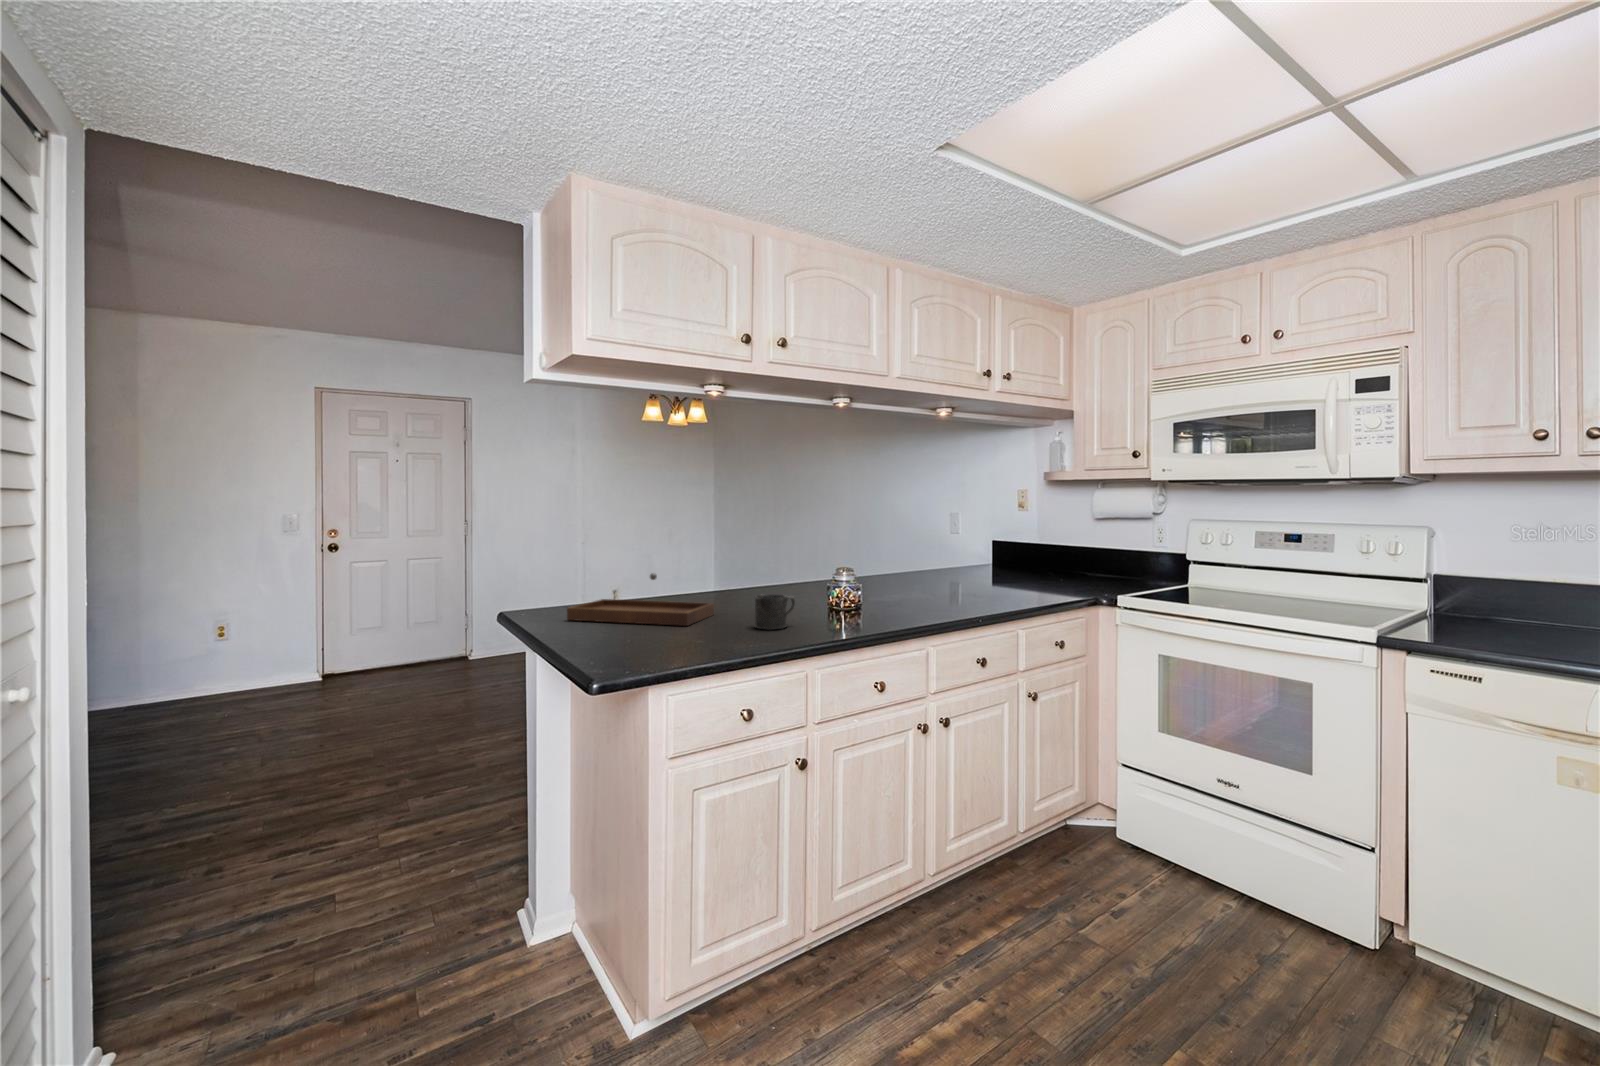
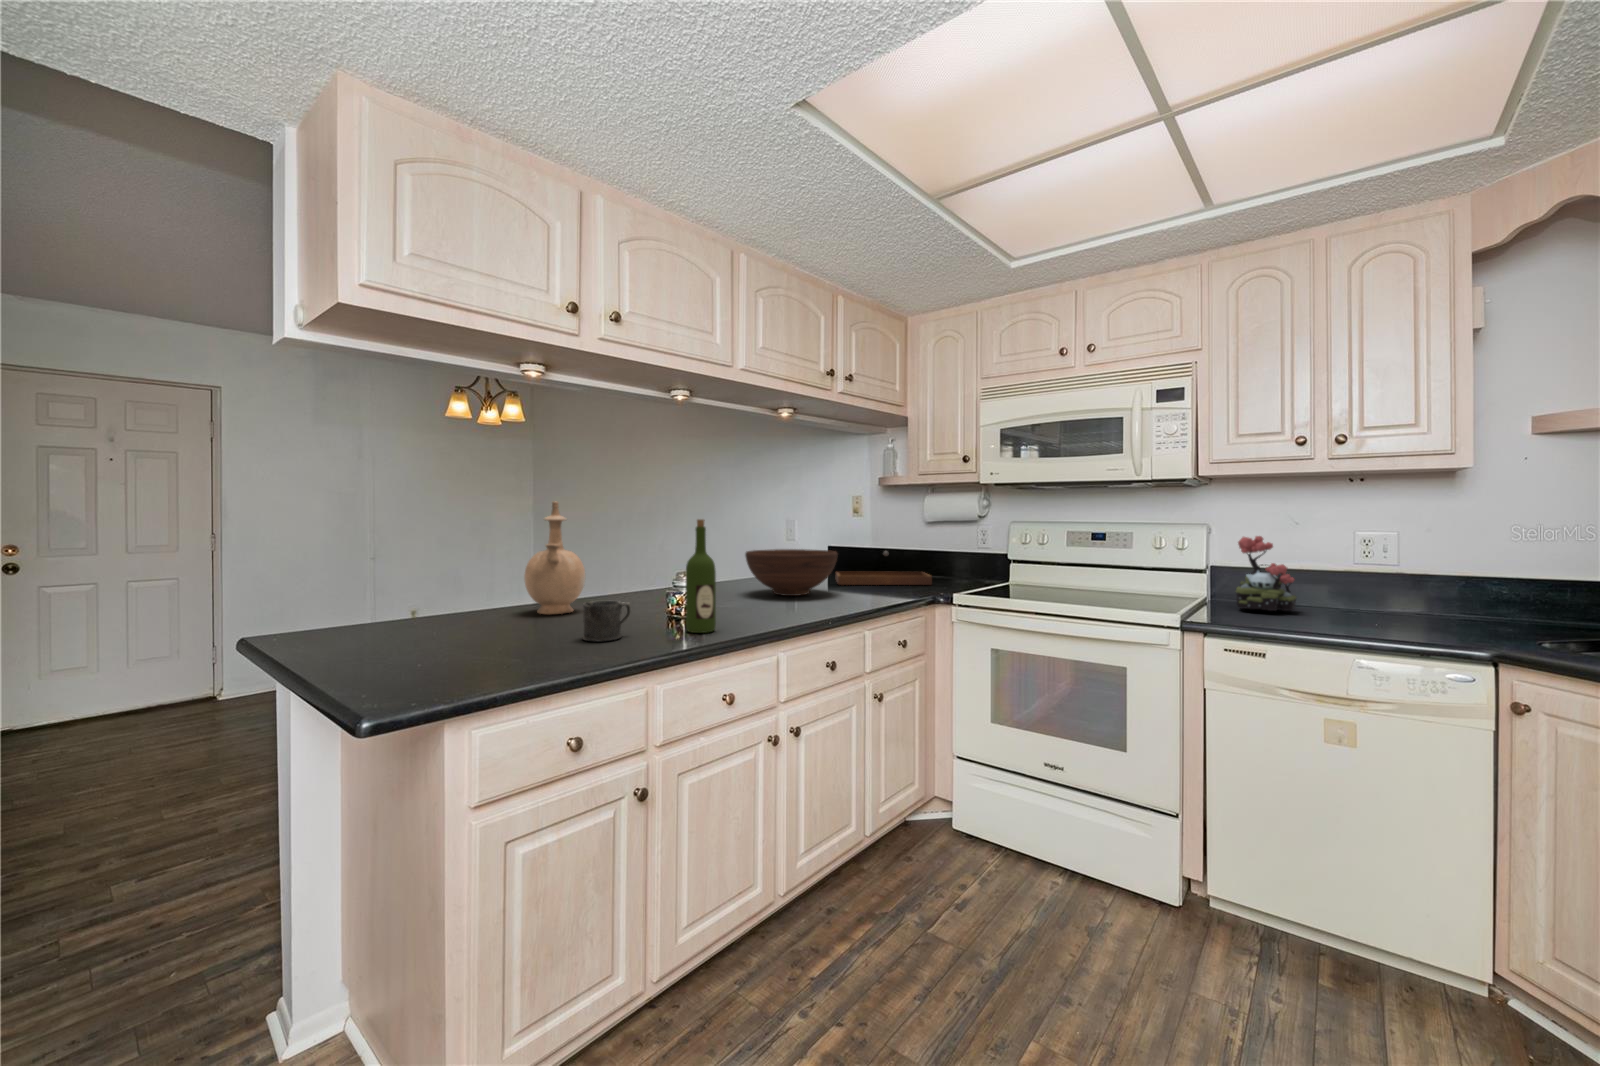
vase: none [706,506,757,604] -> present [524,502,585,614]
wine bottle: none [843,523,870,626] -> present [686,519,716,633]
plant: none [1461,542,1546,630] -> present [1236,536,1296,611]
fruit bowl: none [901,549,992,595] -> present [745,549,838,596]
tray: present [567,573,714,626] -> present [836,551,932,585]

